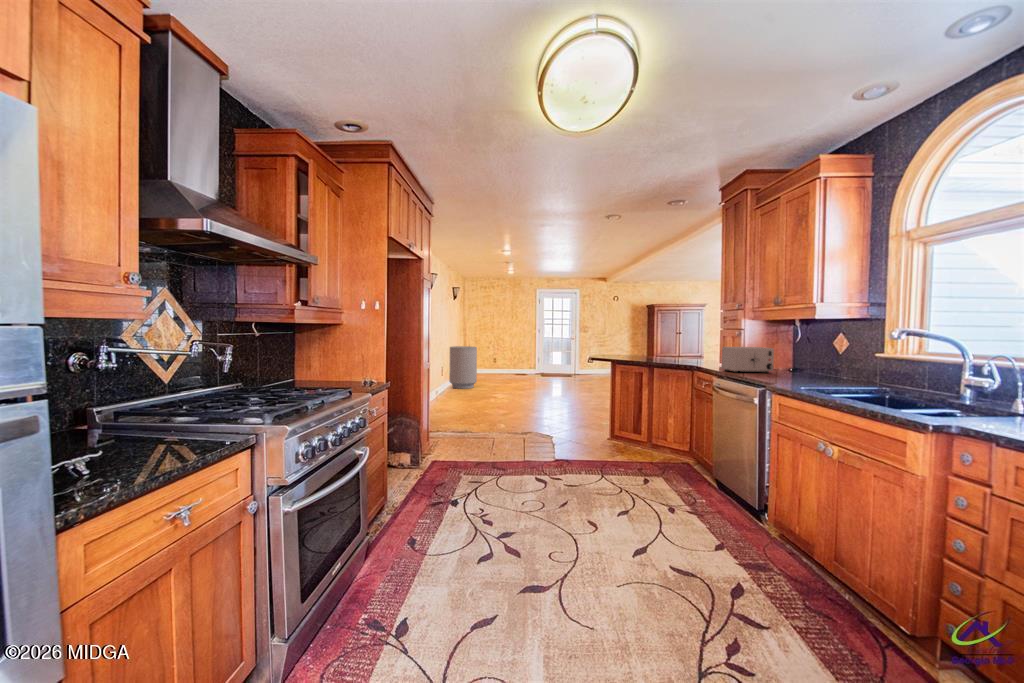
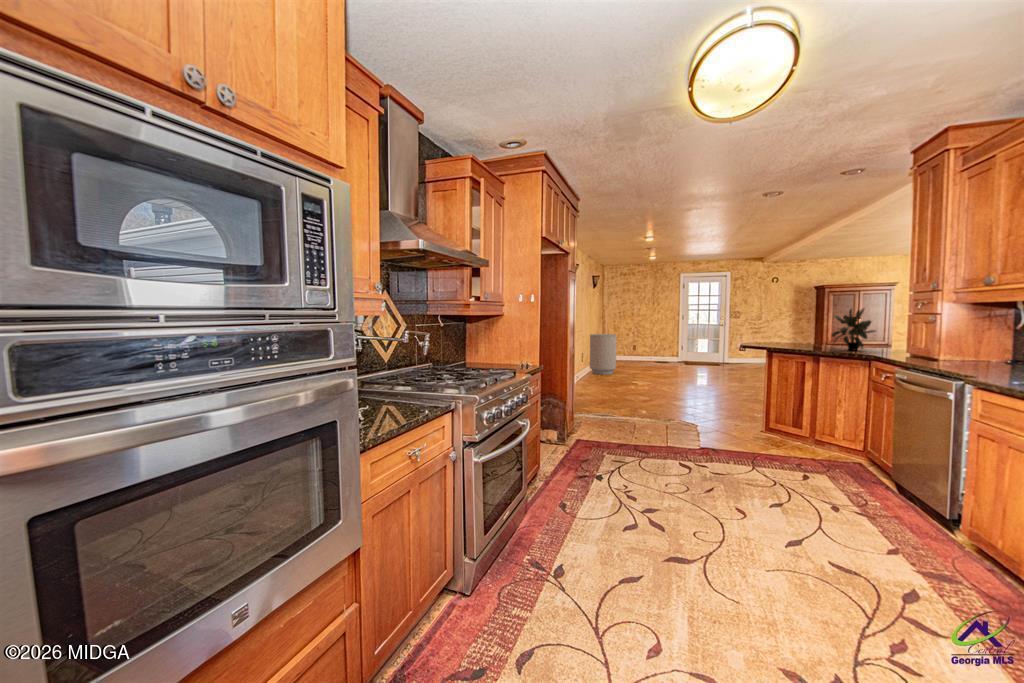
potted plant: none [664,323,699,362] -> present [832,308,875,351]
toaster: present [722,347,774,373] -> none [907,334,985,365]

